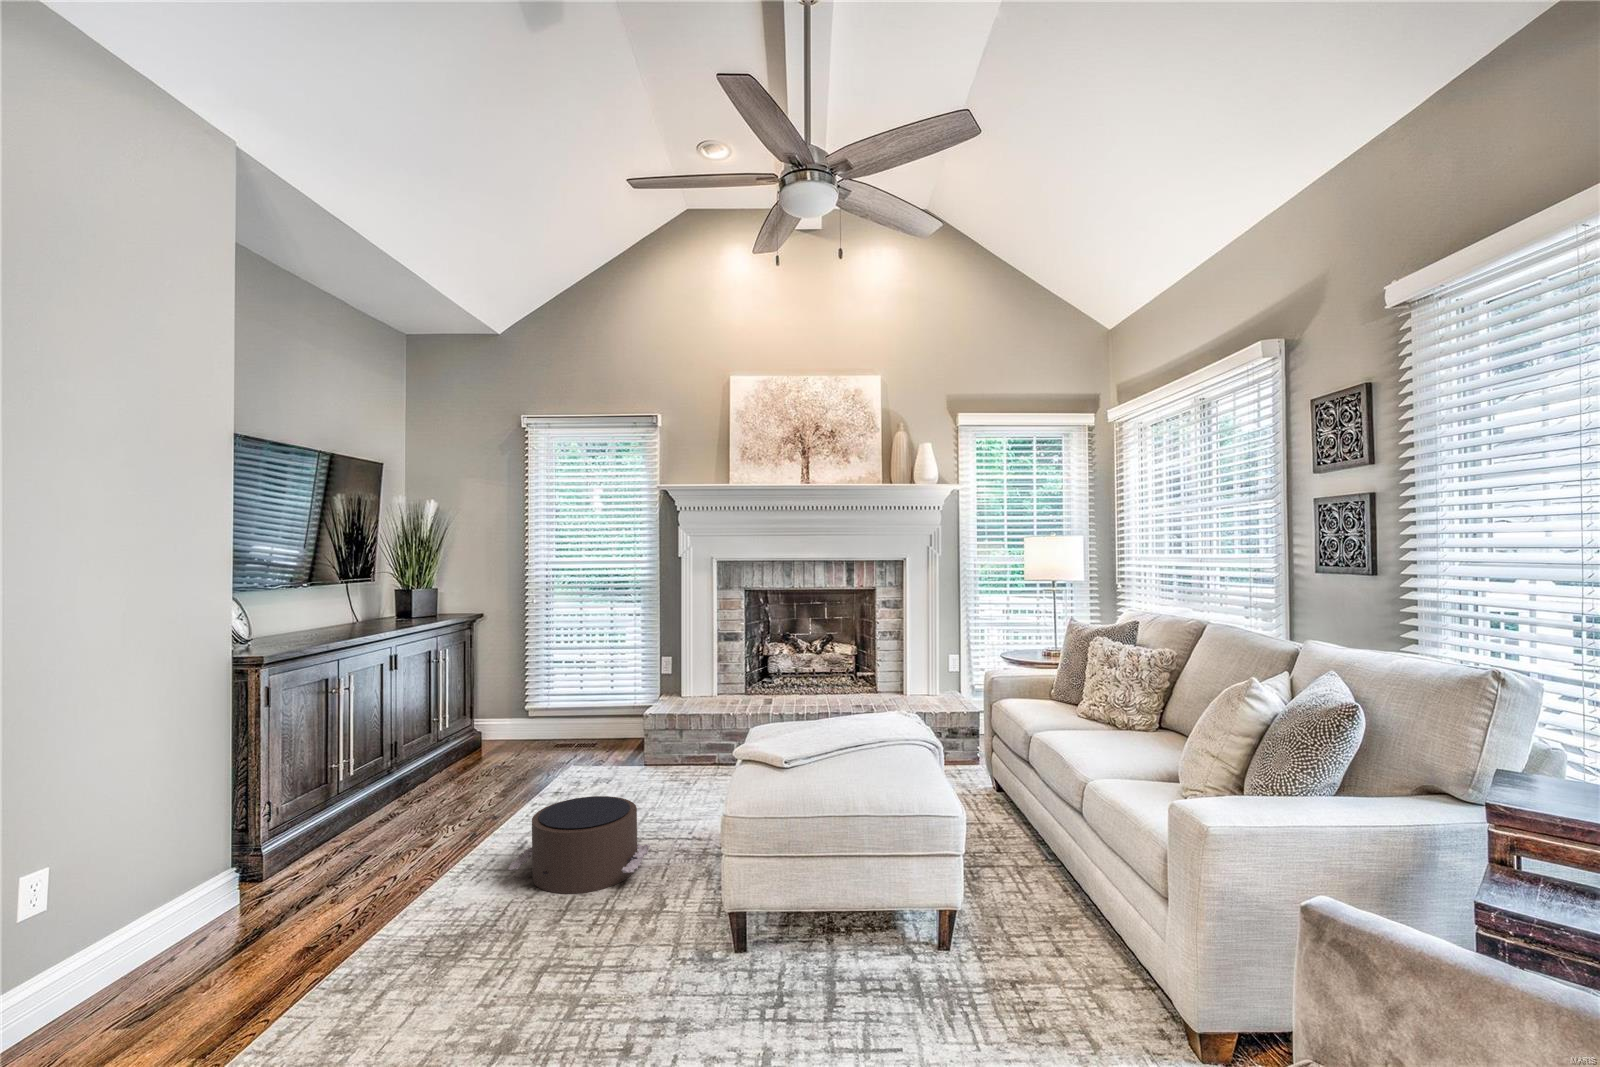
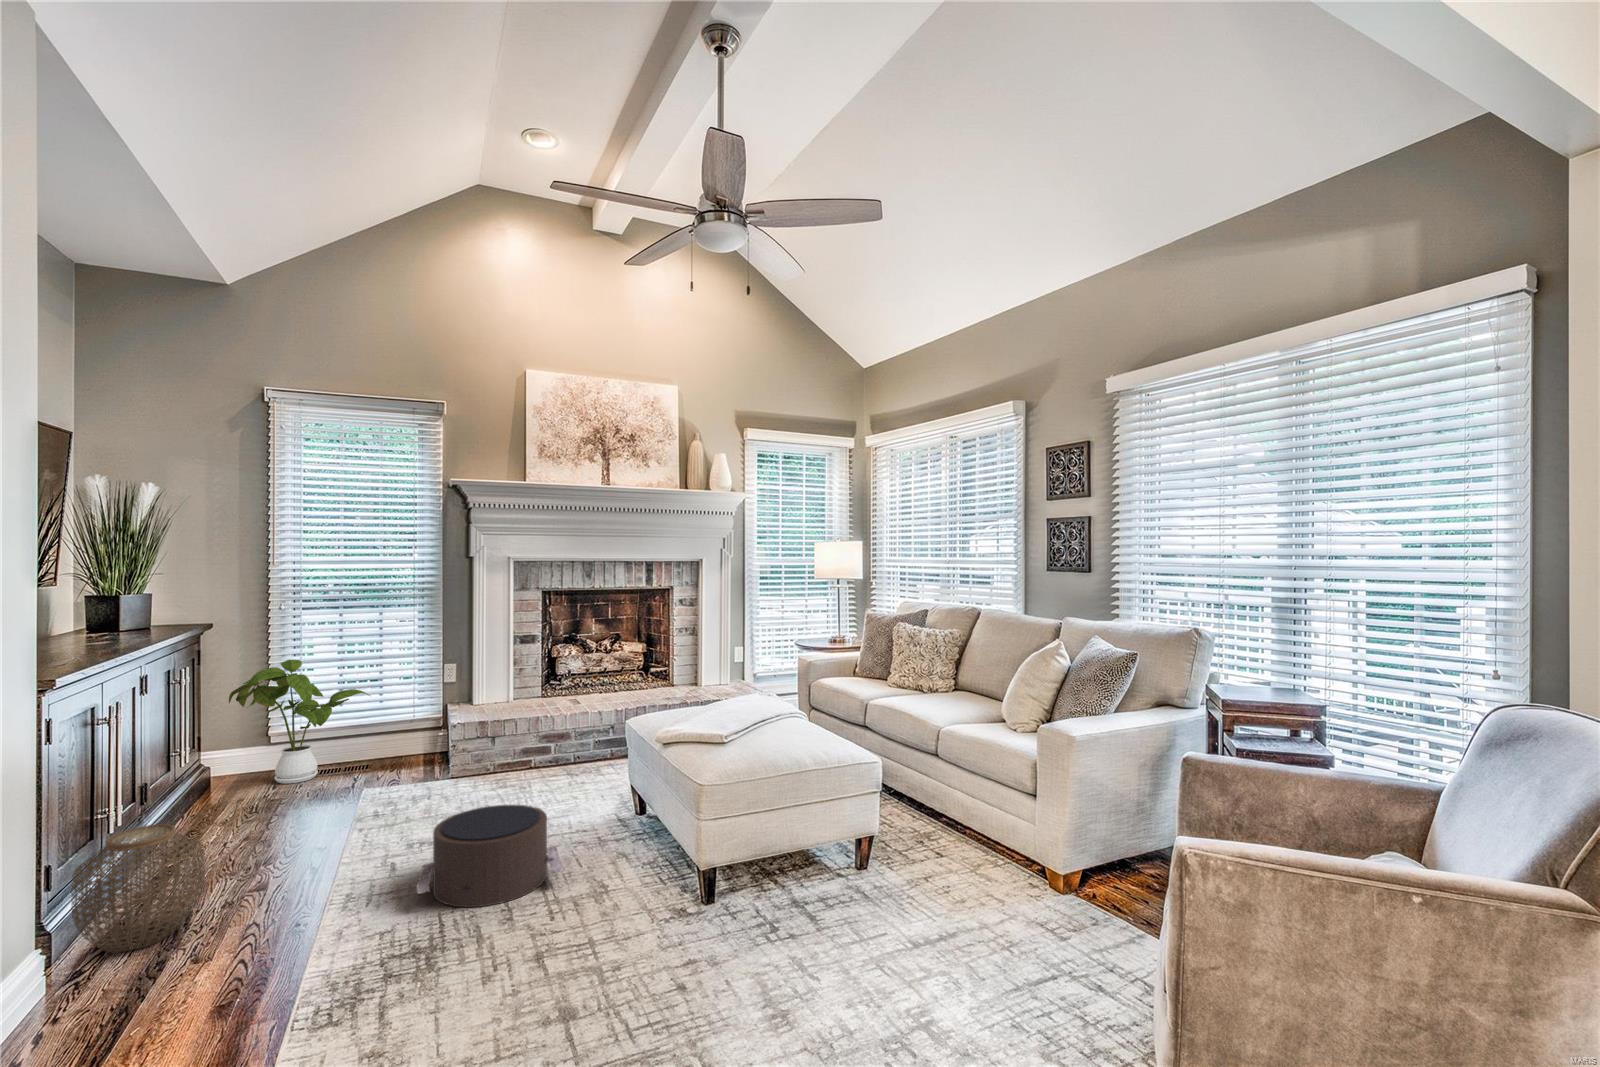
house plant: none [493,646,599,751] -> present [229,660,370,784]
woven basket: none [286,775,381,874] -> present [71,824,205,952]

